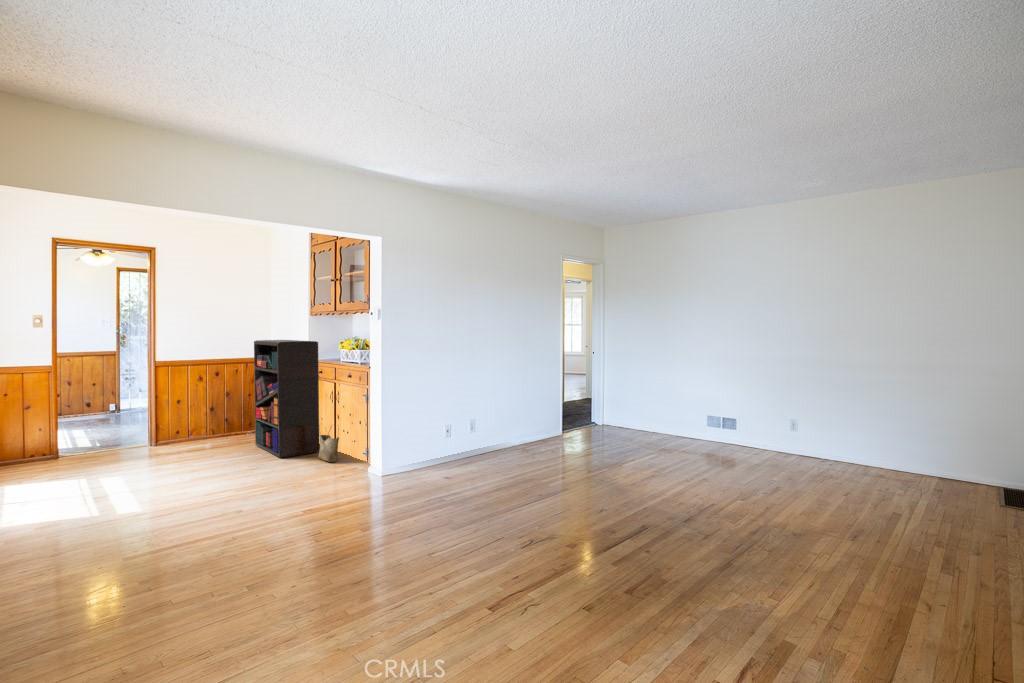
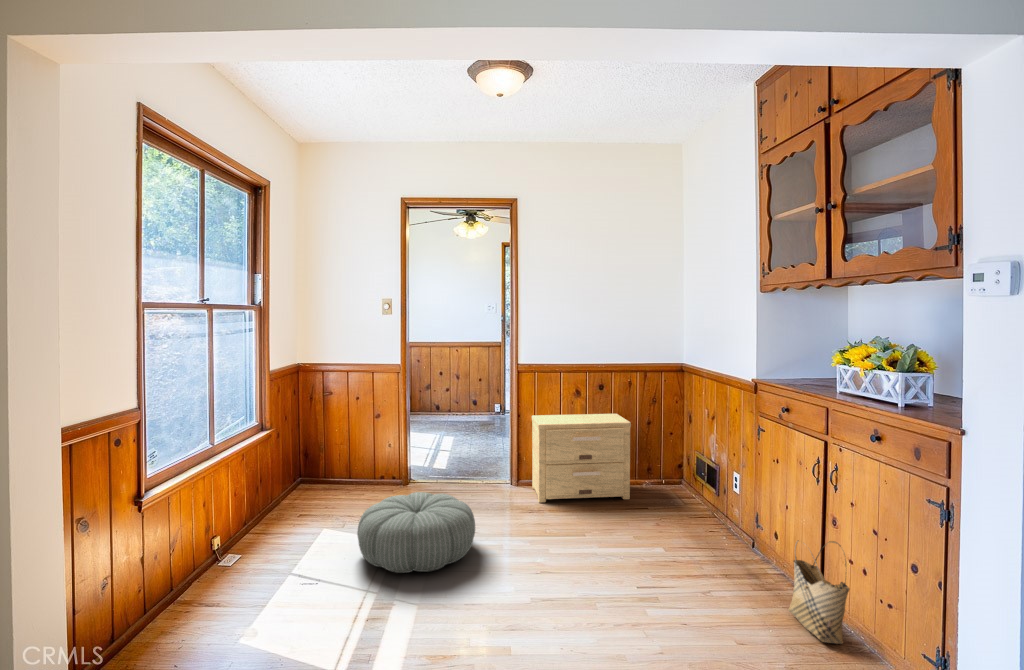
bookshelf: present [254,340,319,458] -> none [655,337,788,584]
side table: none [165,390,239,449] -> present [532,414,631,502]
pouf: none [44,442,139,486] -> present [357,492,475,573]

